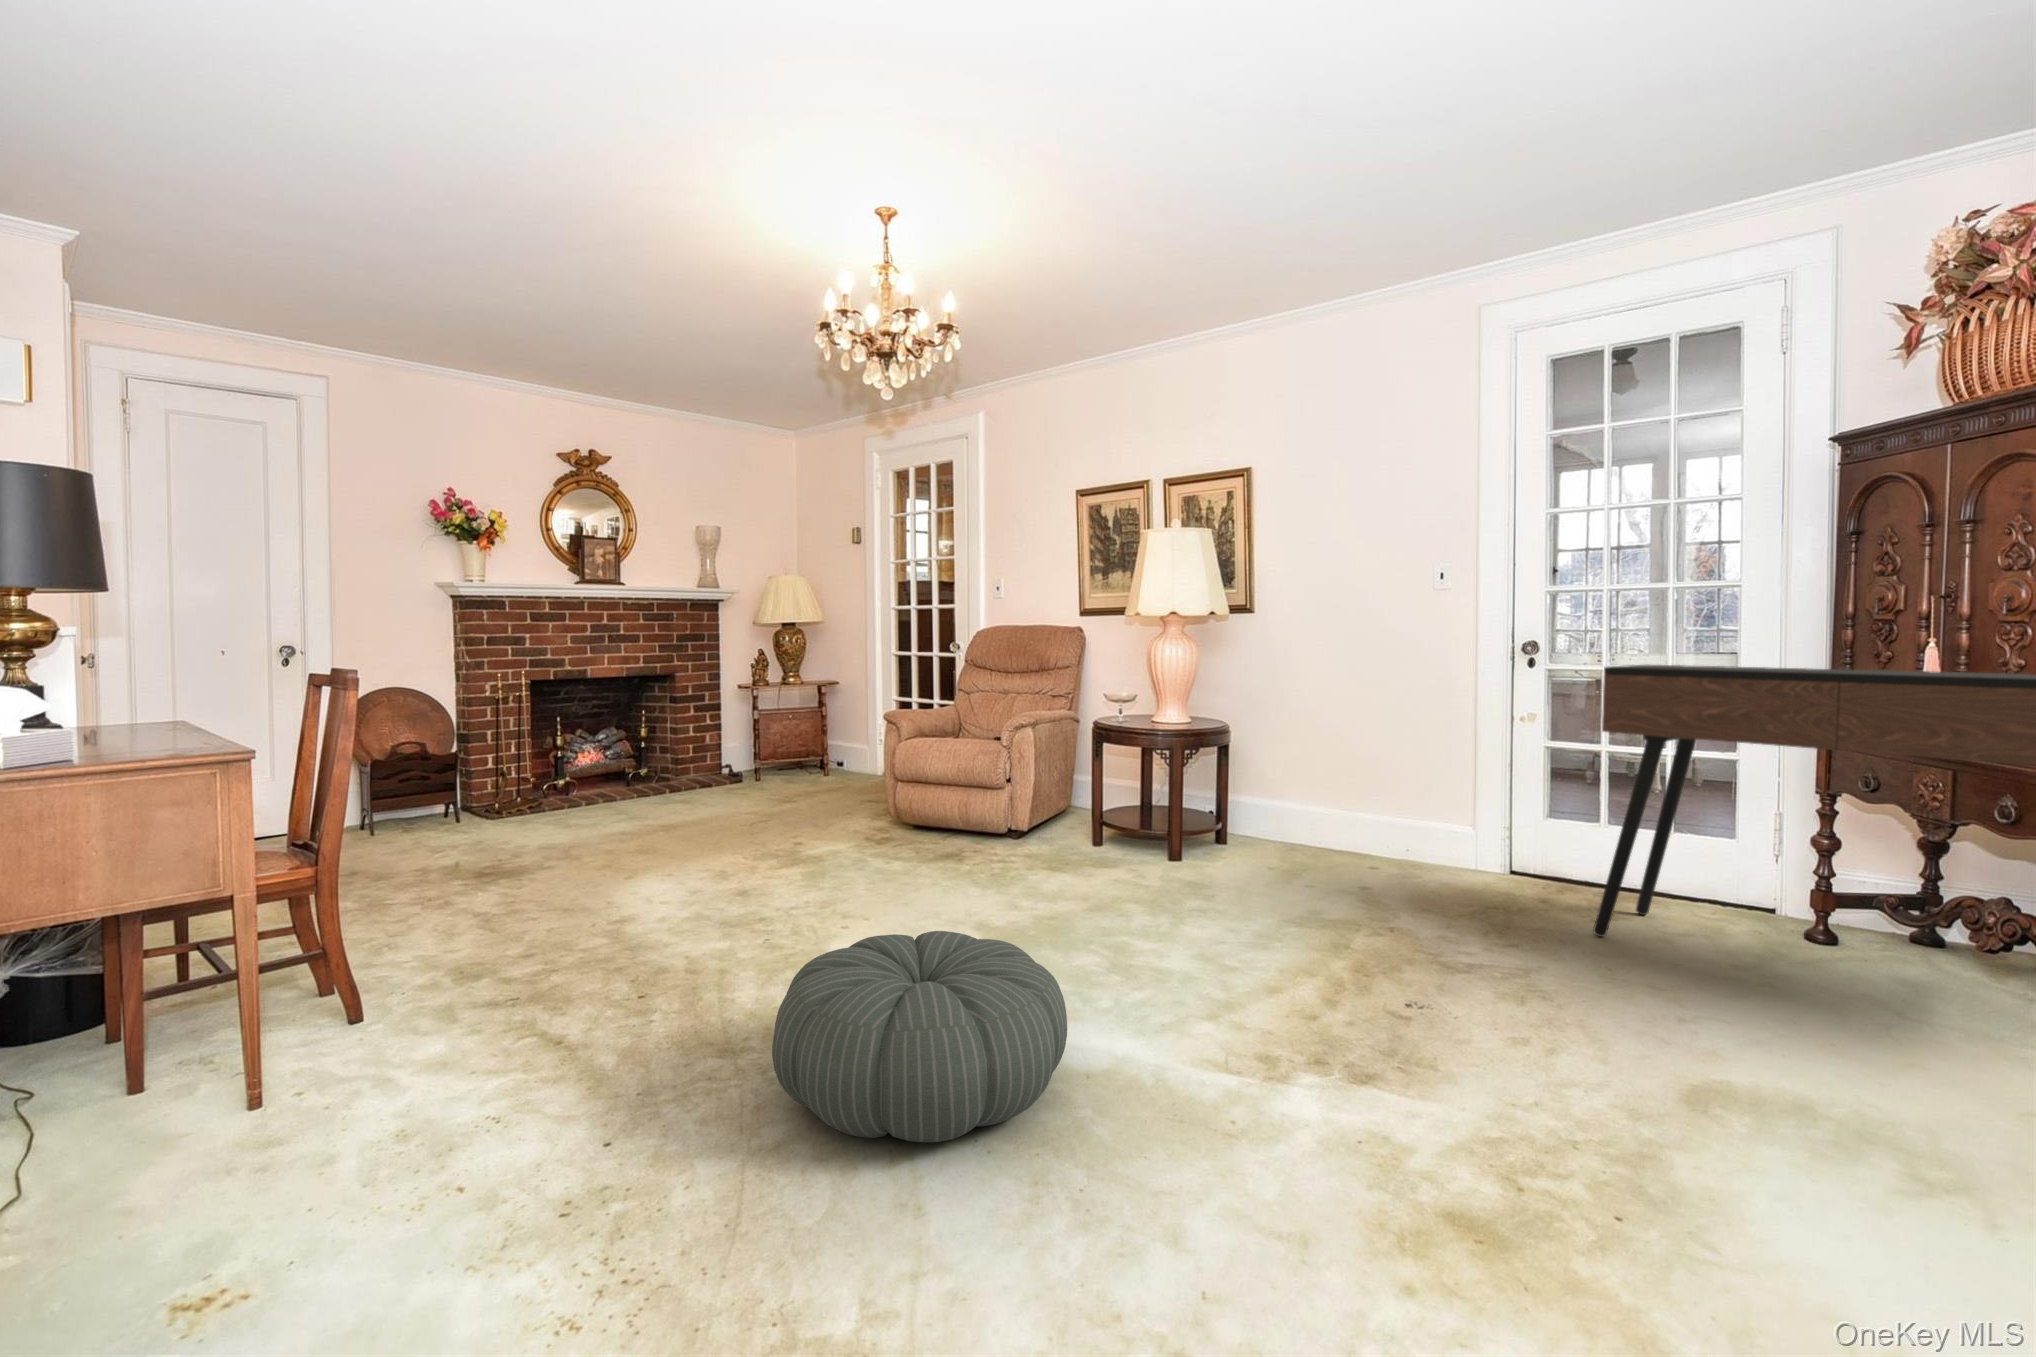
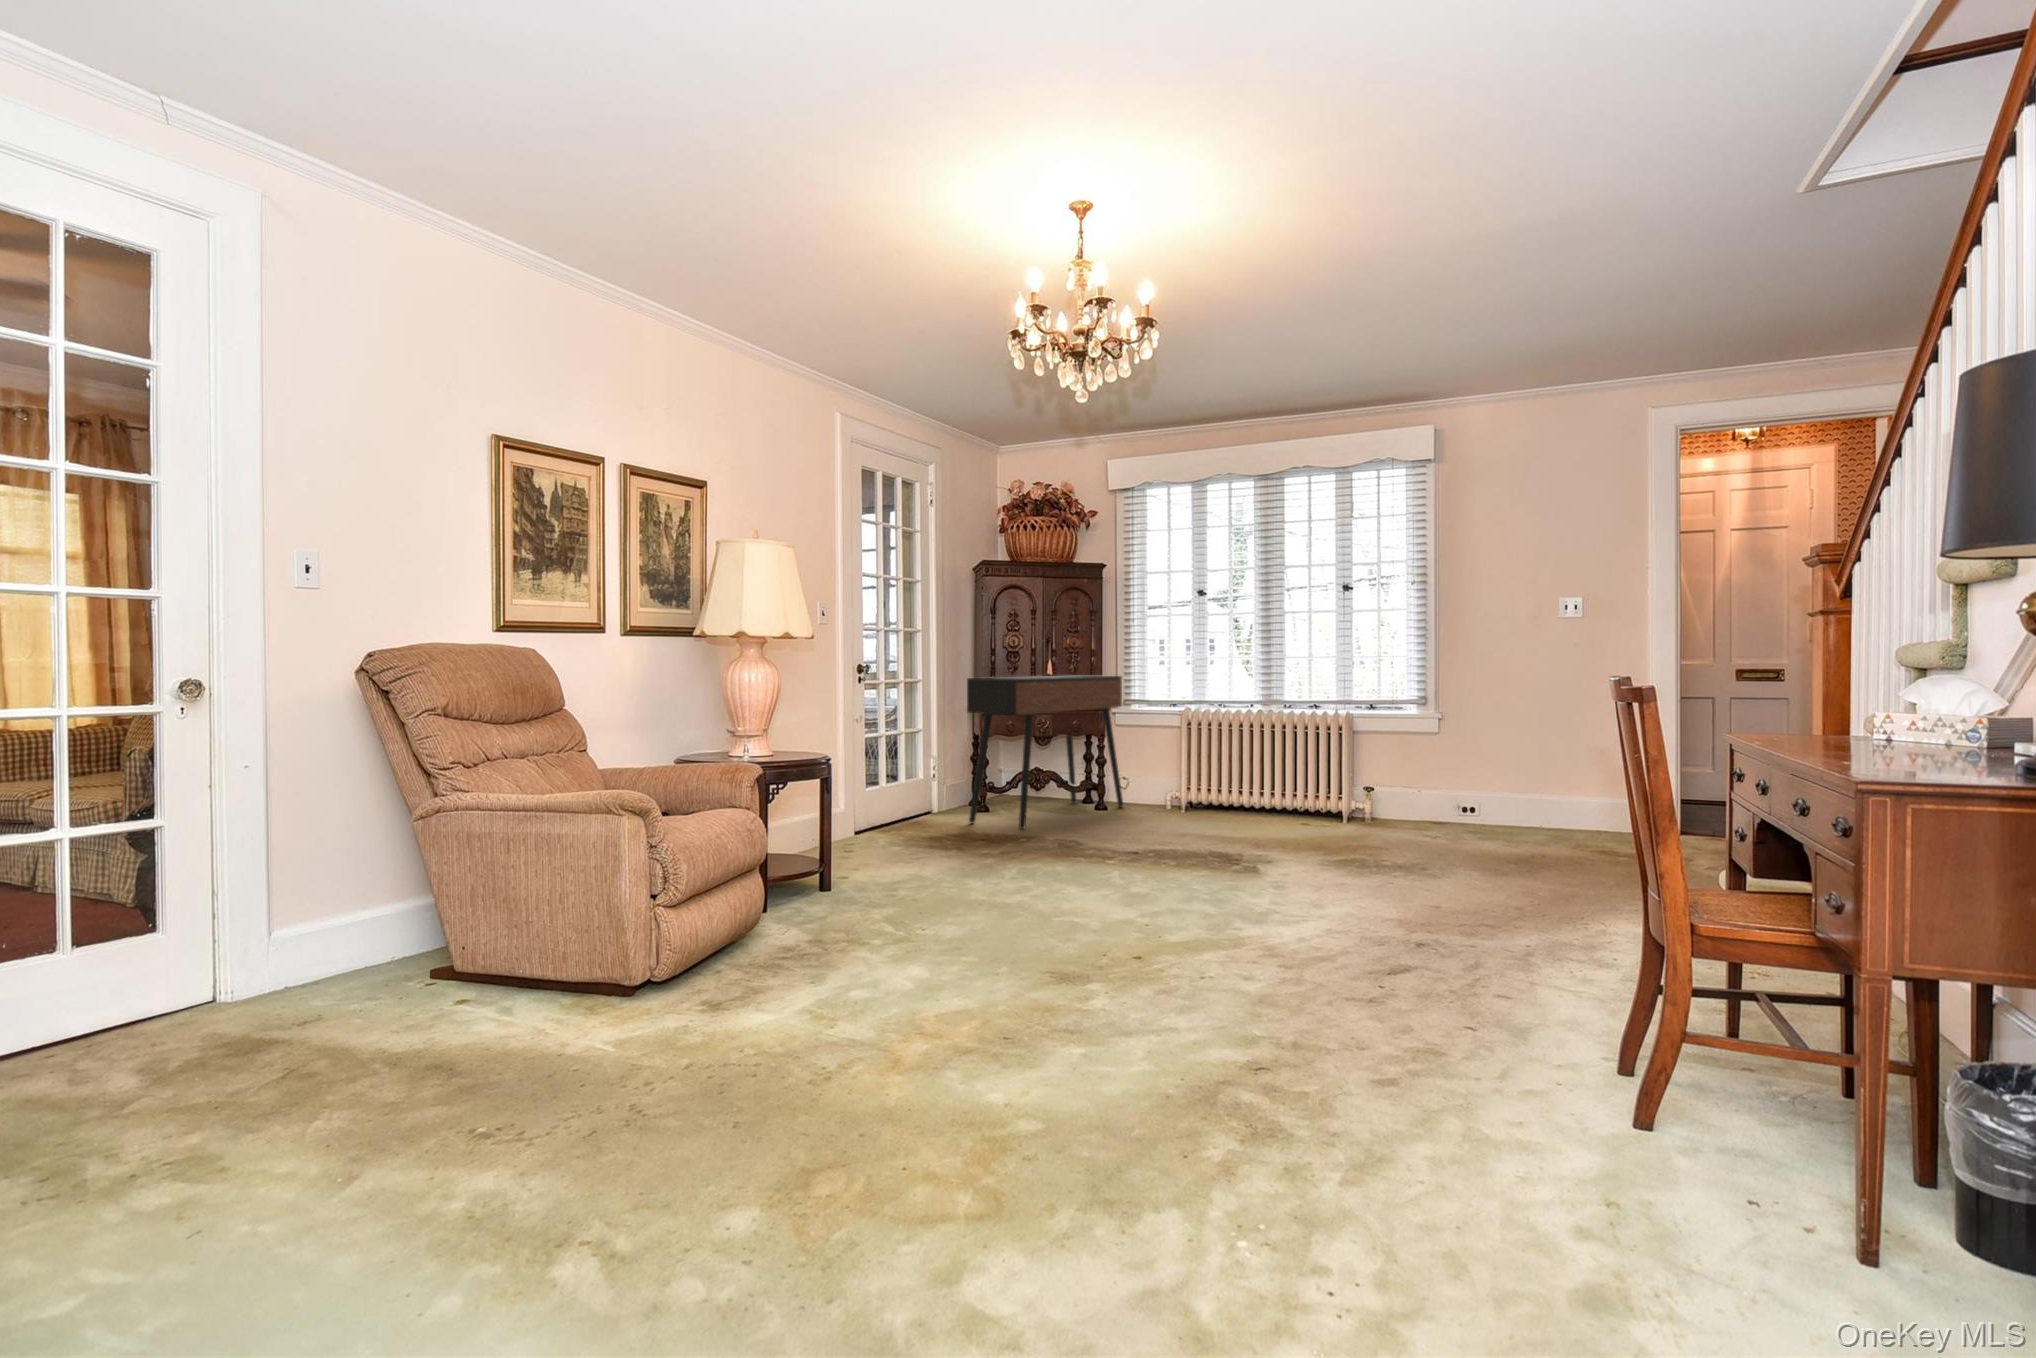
pouf: present [772,931,1067,1142] -> none [1314,826,1478,912]

